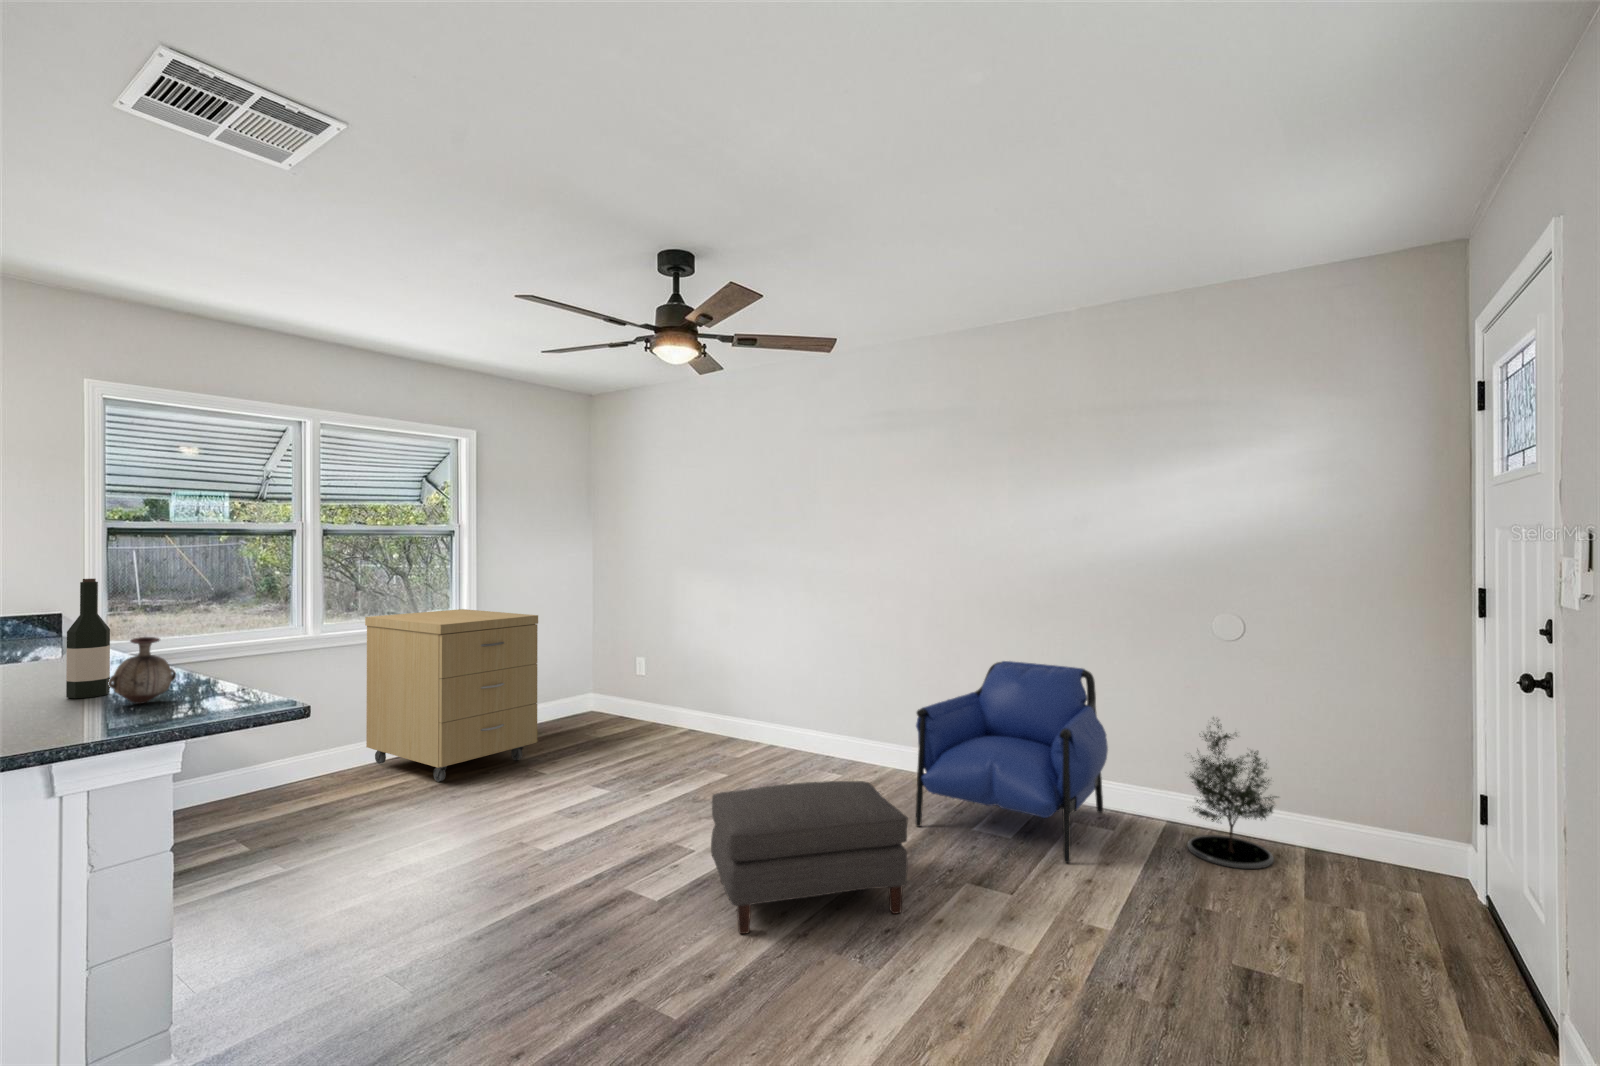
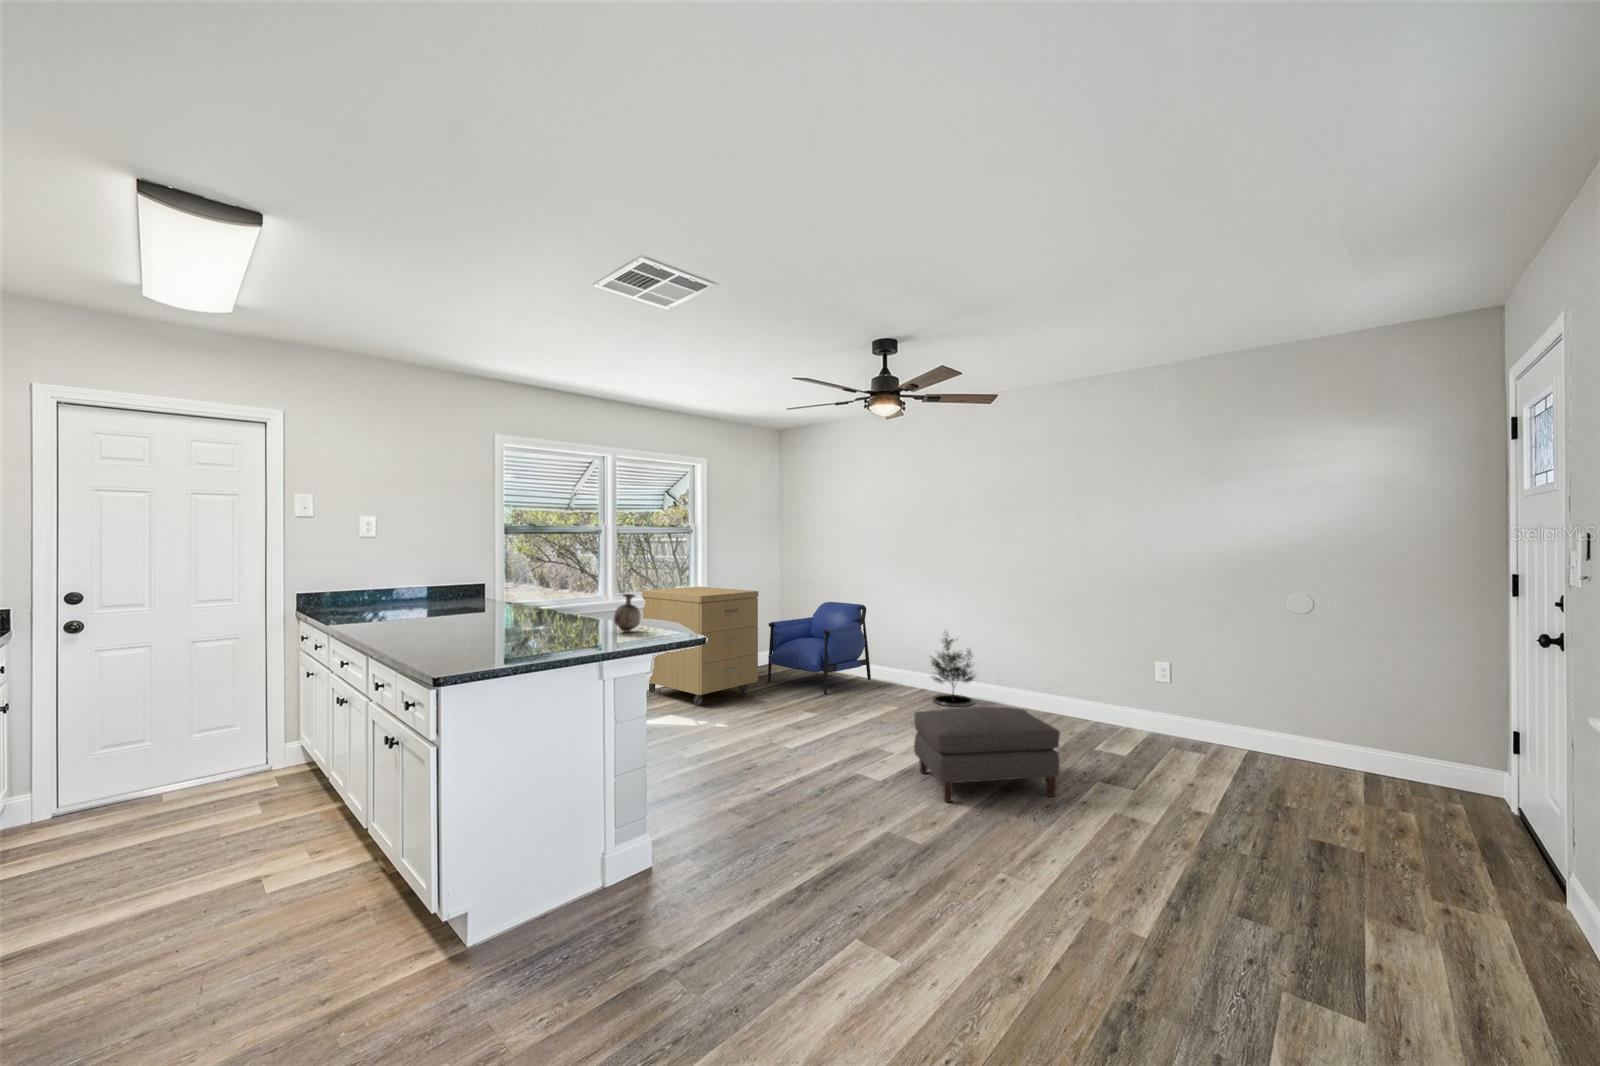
wine bottle: present [66,578,110,698] -> none [578,560,597,629]
armchair: present [916,661,1108,863] -> present [768,602,871,694]
potted tree: present [1187,721,1277,869] -> present [930,638,975,707]

